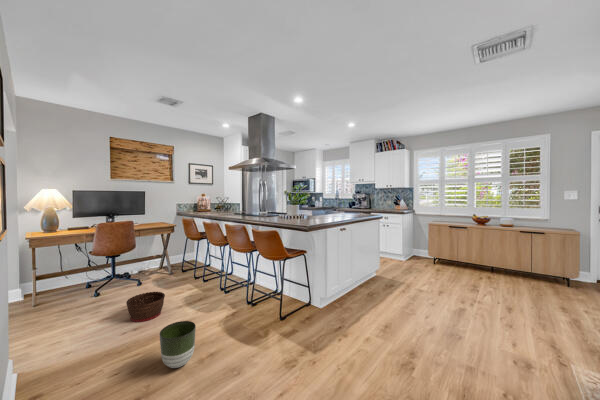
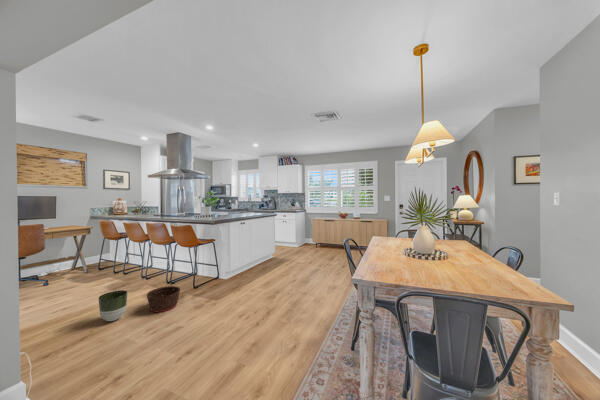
basket: present [126,292,165,322] -> present [147,286,180,312]

